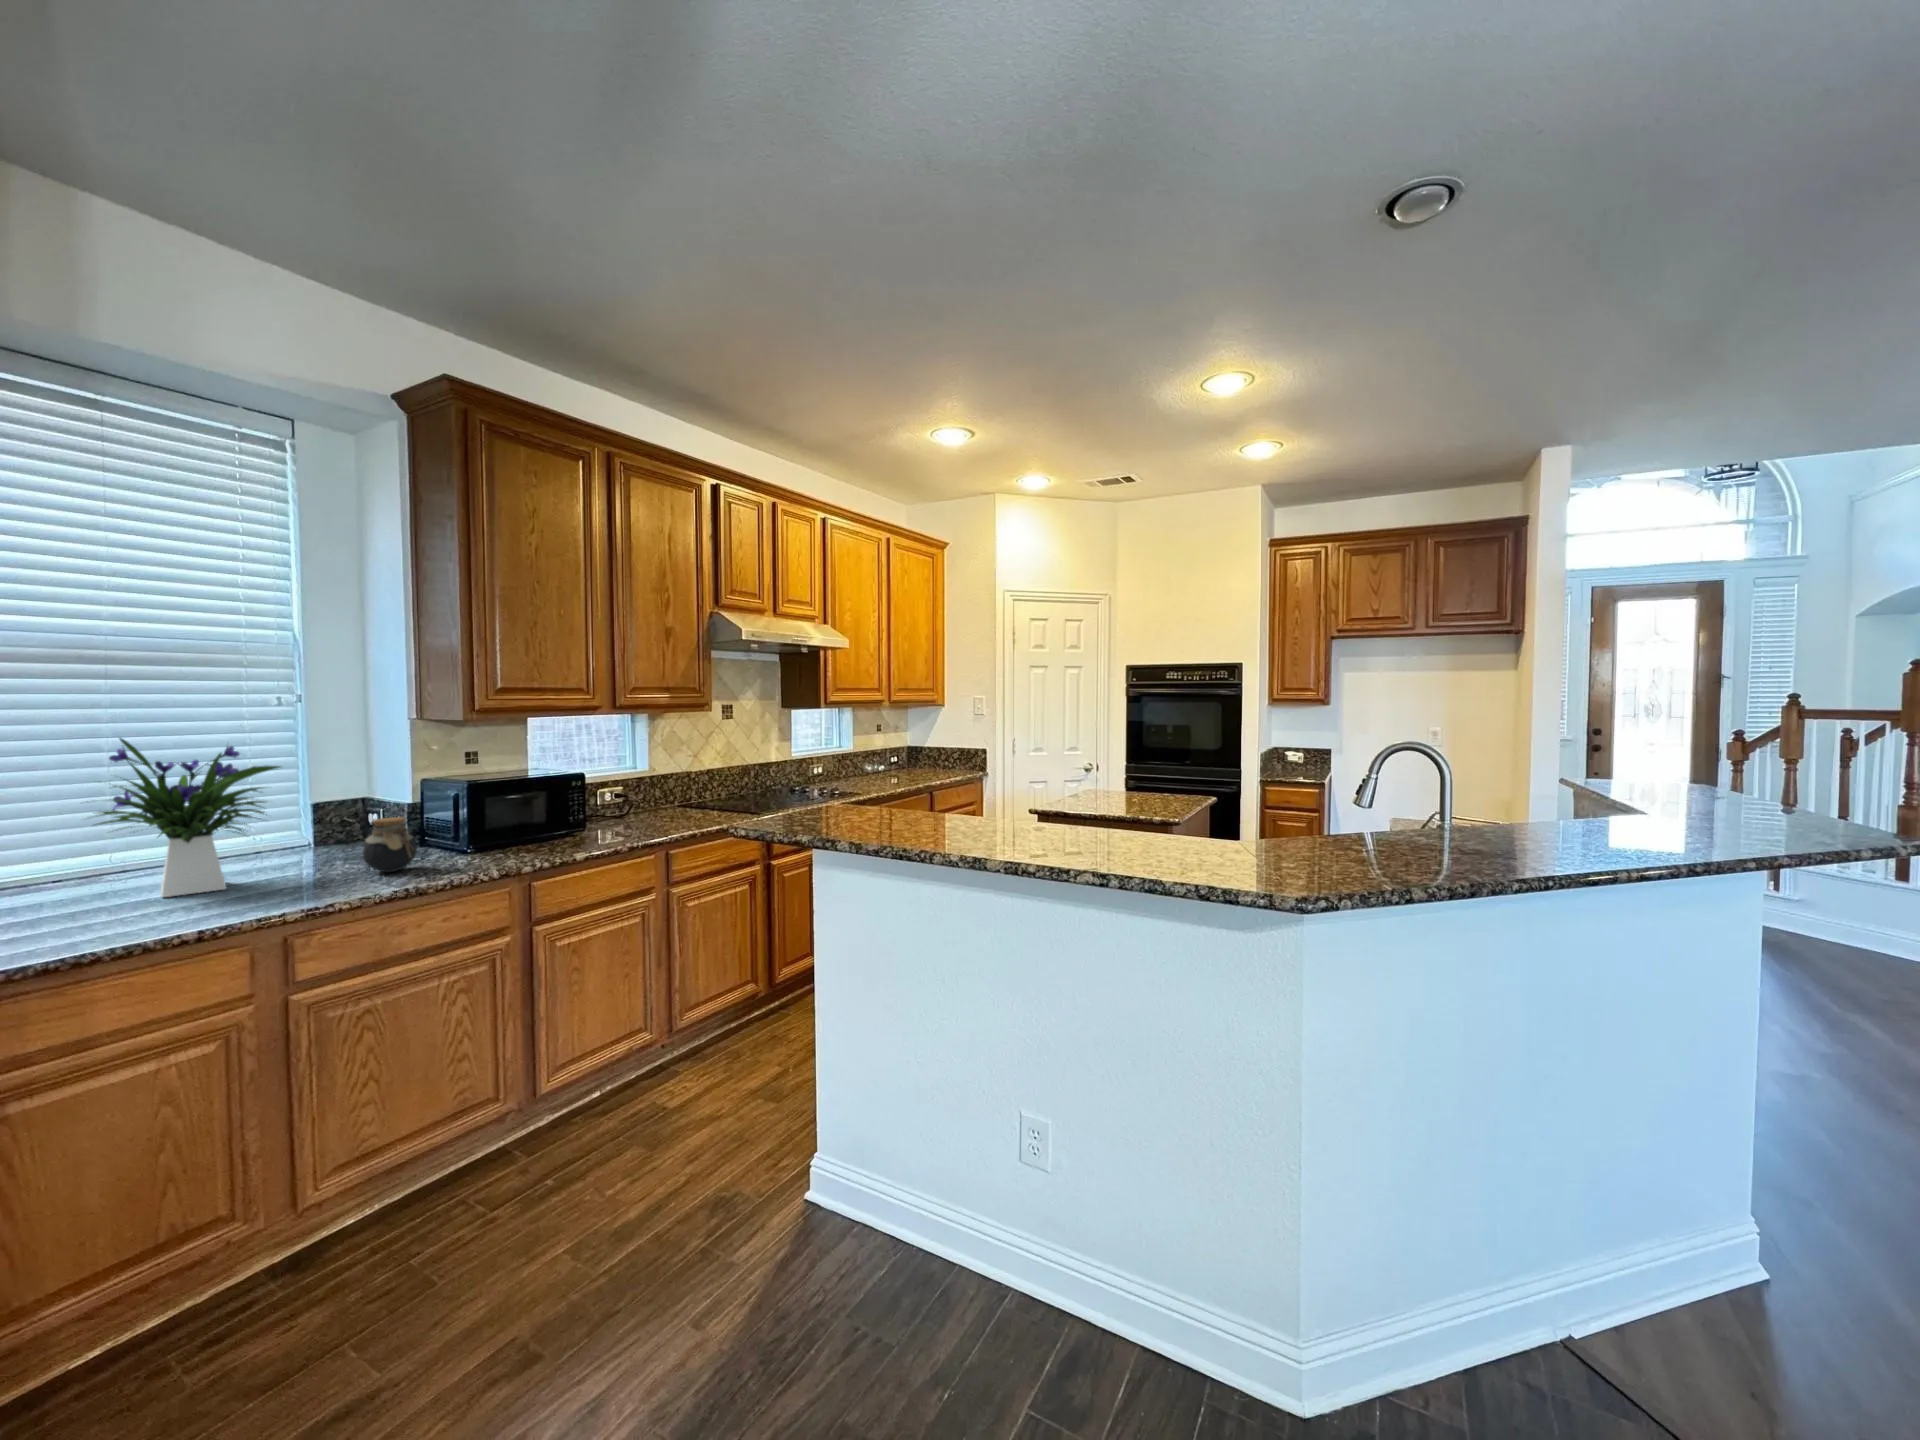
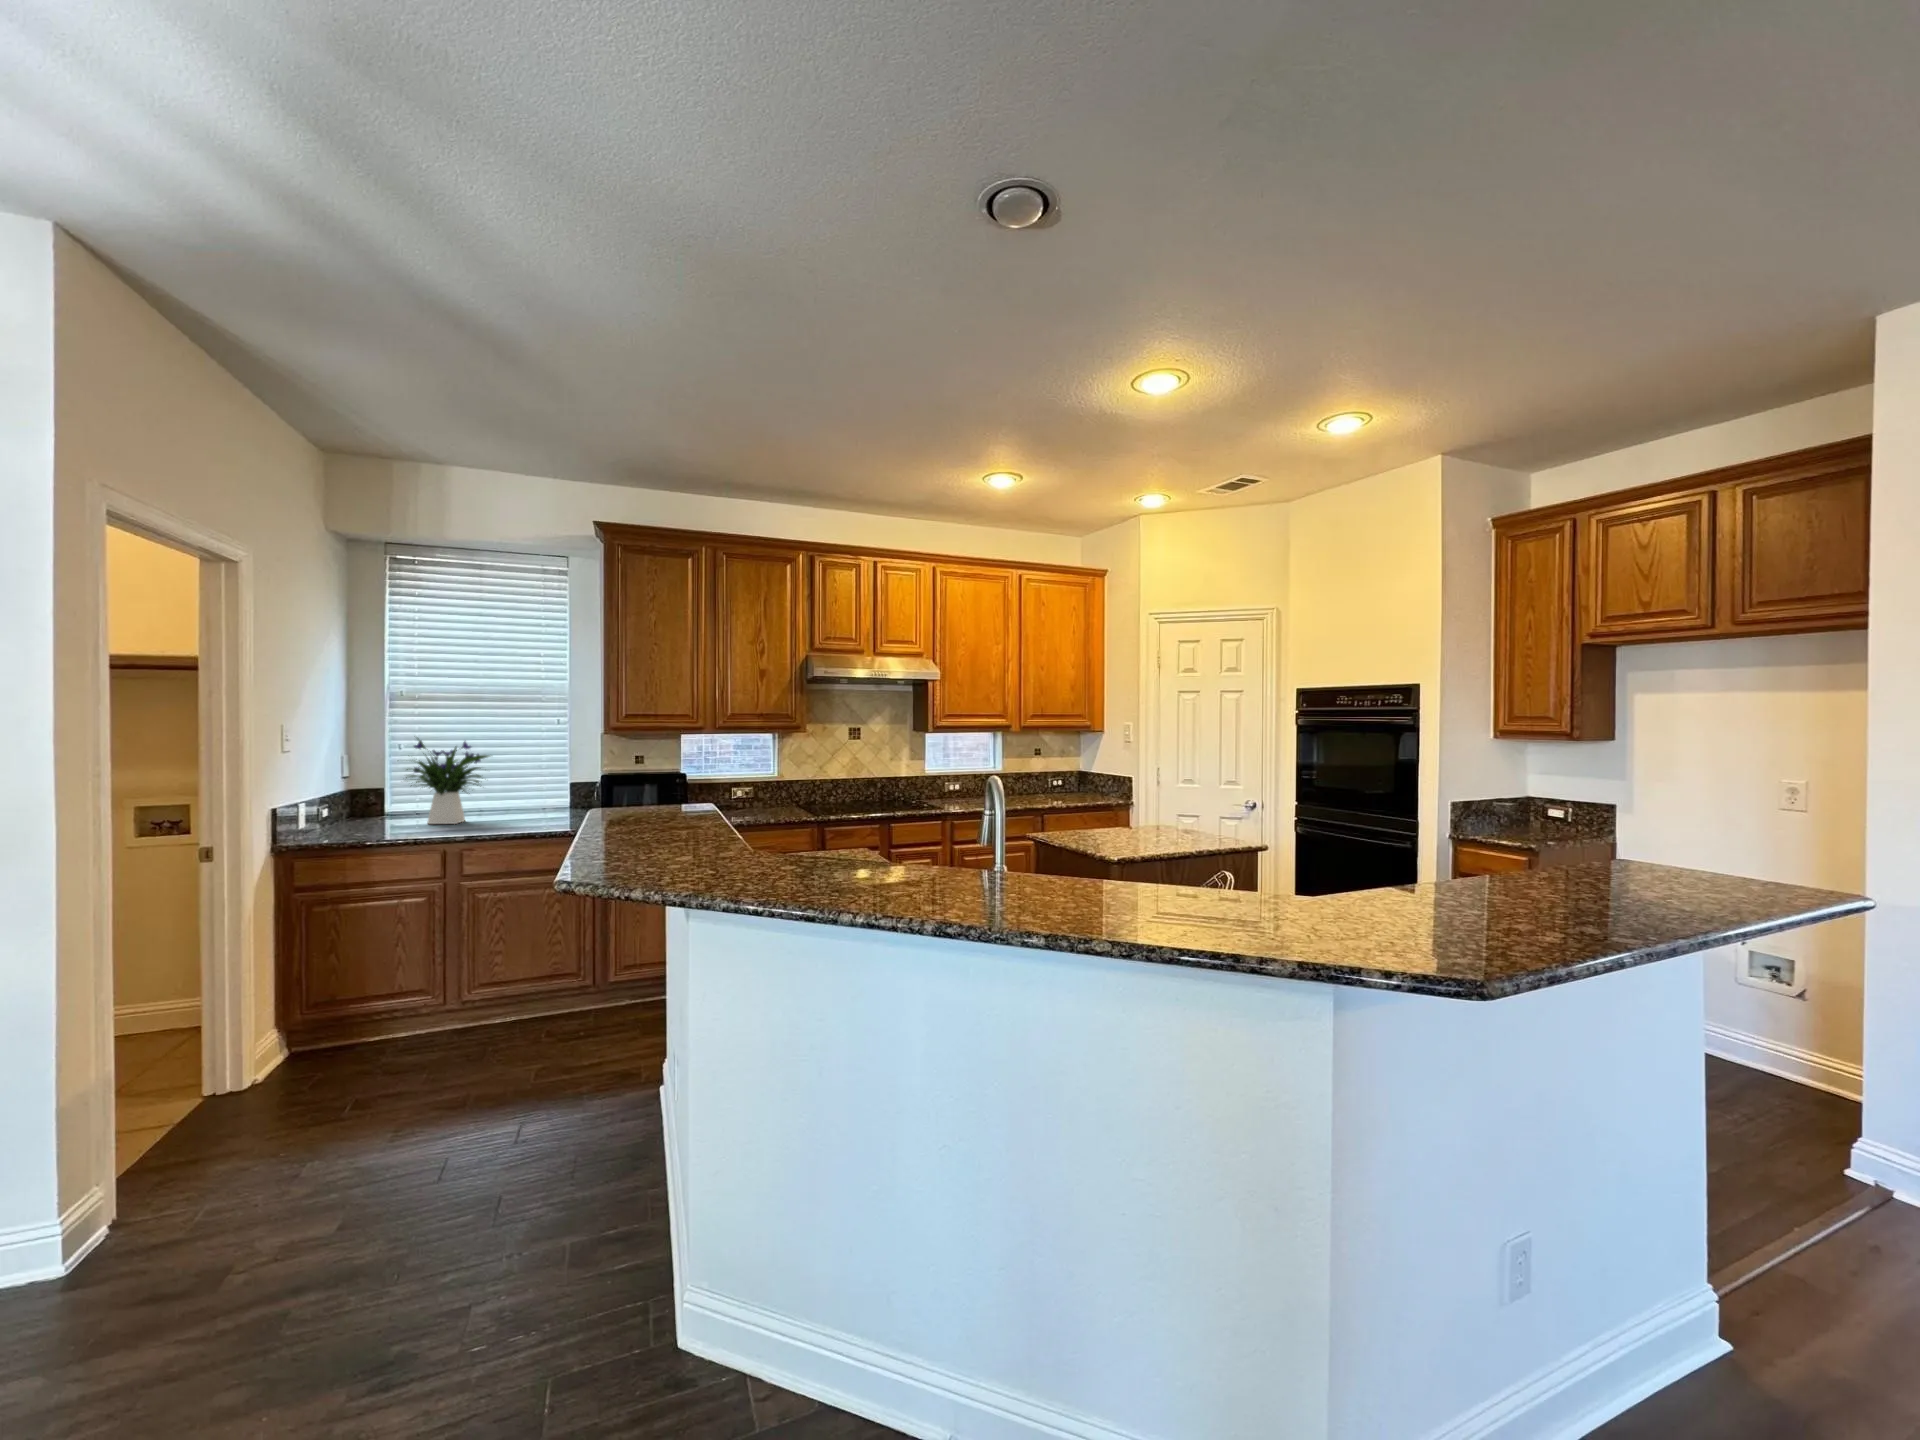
jar: present [363,817,417,872] -> none [522,791,553,825]

